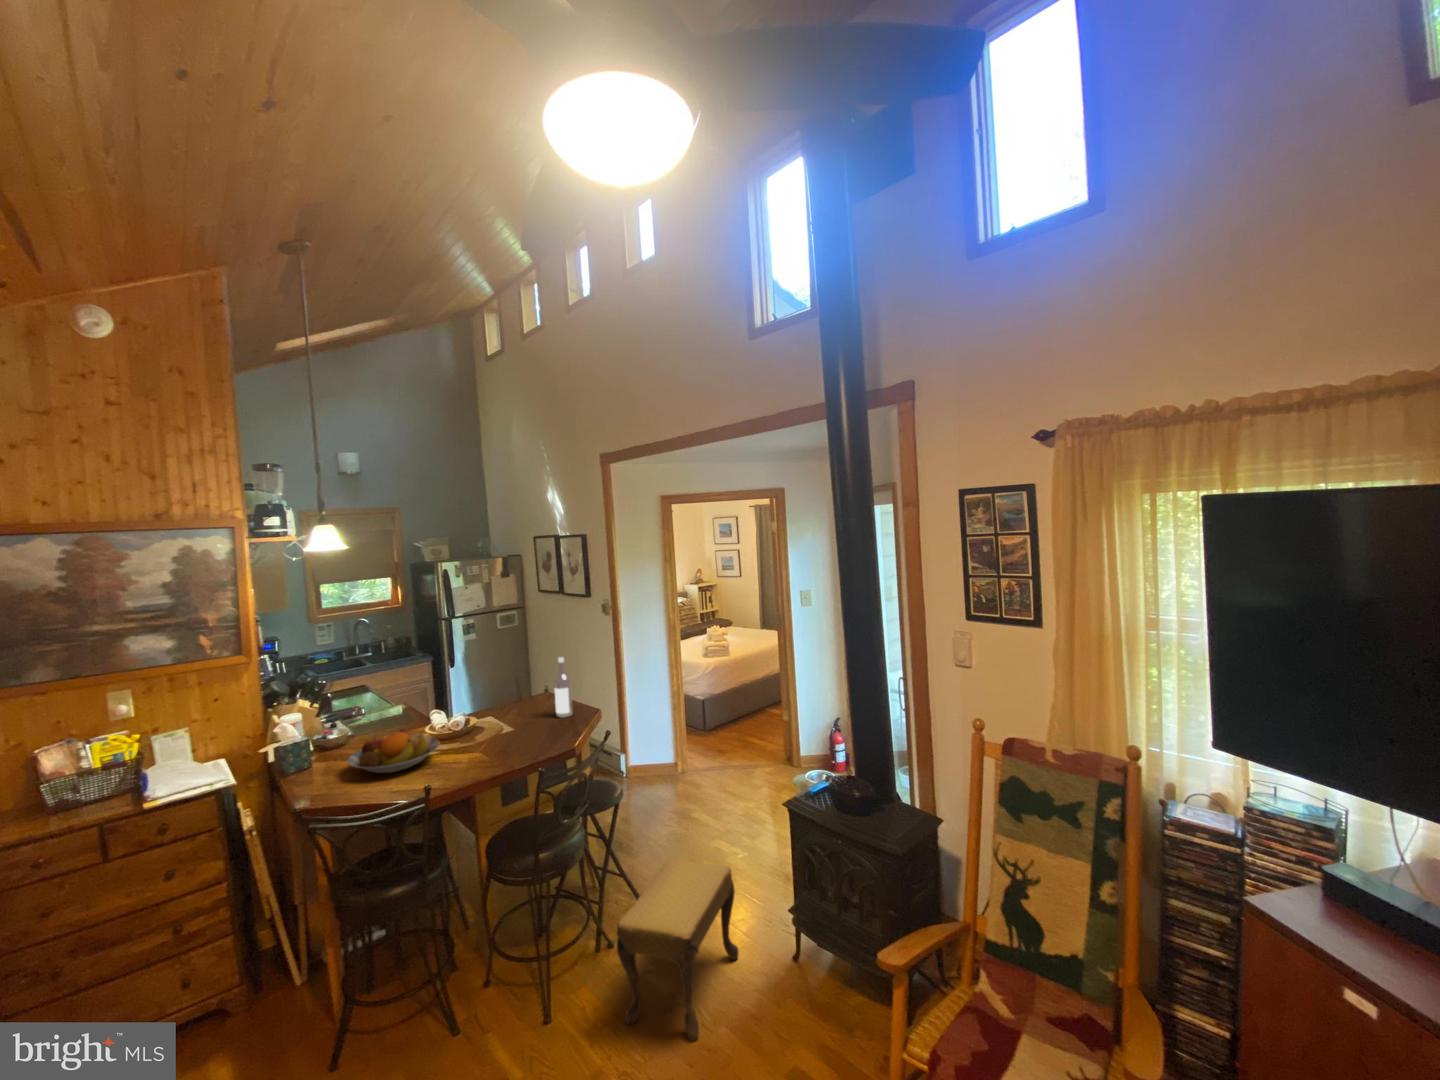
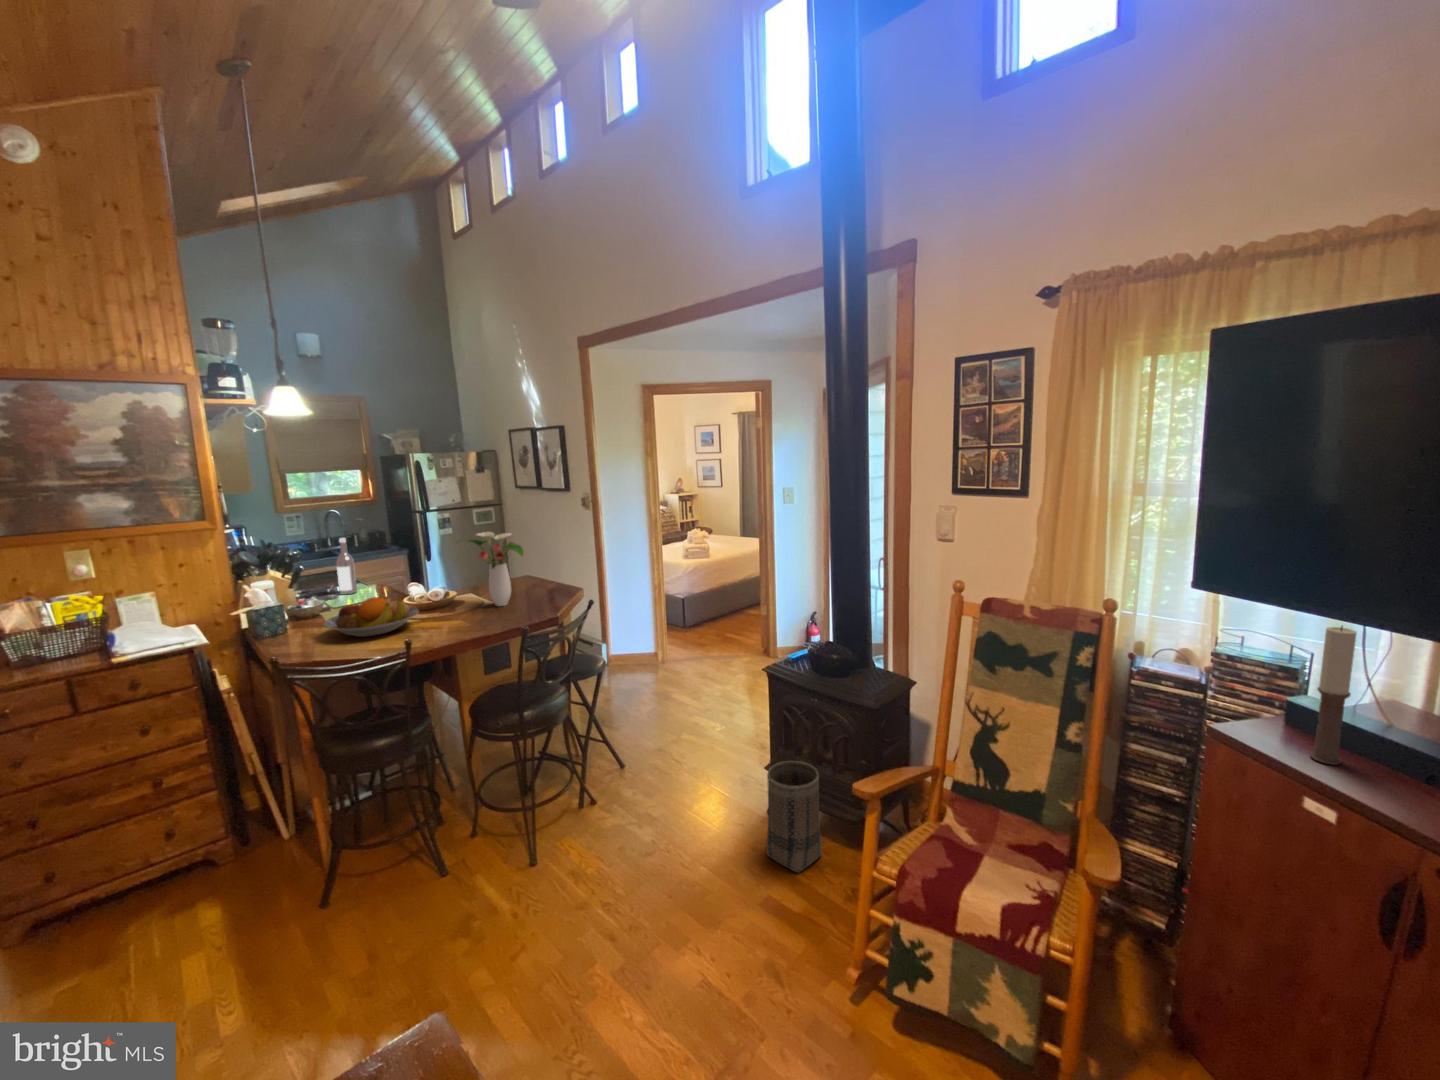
wine bottle: present [554,657,572,718] -> present [336,538,357,595]
flower arrangement: none [478,658,544,734] -> present [457,532,524,606]
candle: none [1350,804,1386,955] -> present [1310,627,1357,765]
footstool: present [617,859,739,1041] -> none [600,724,716,880]
basket: none [790,904,850,1033] -> present [766,761,822,873]

